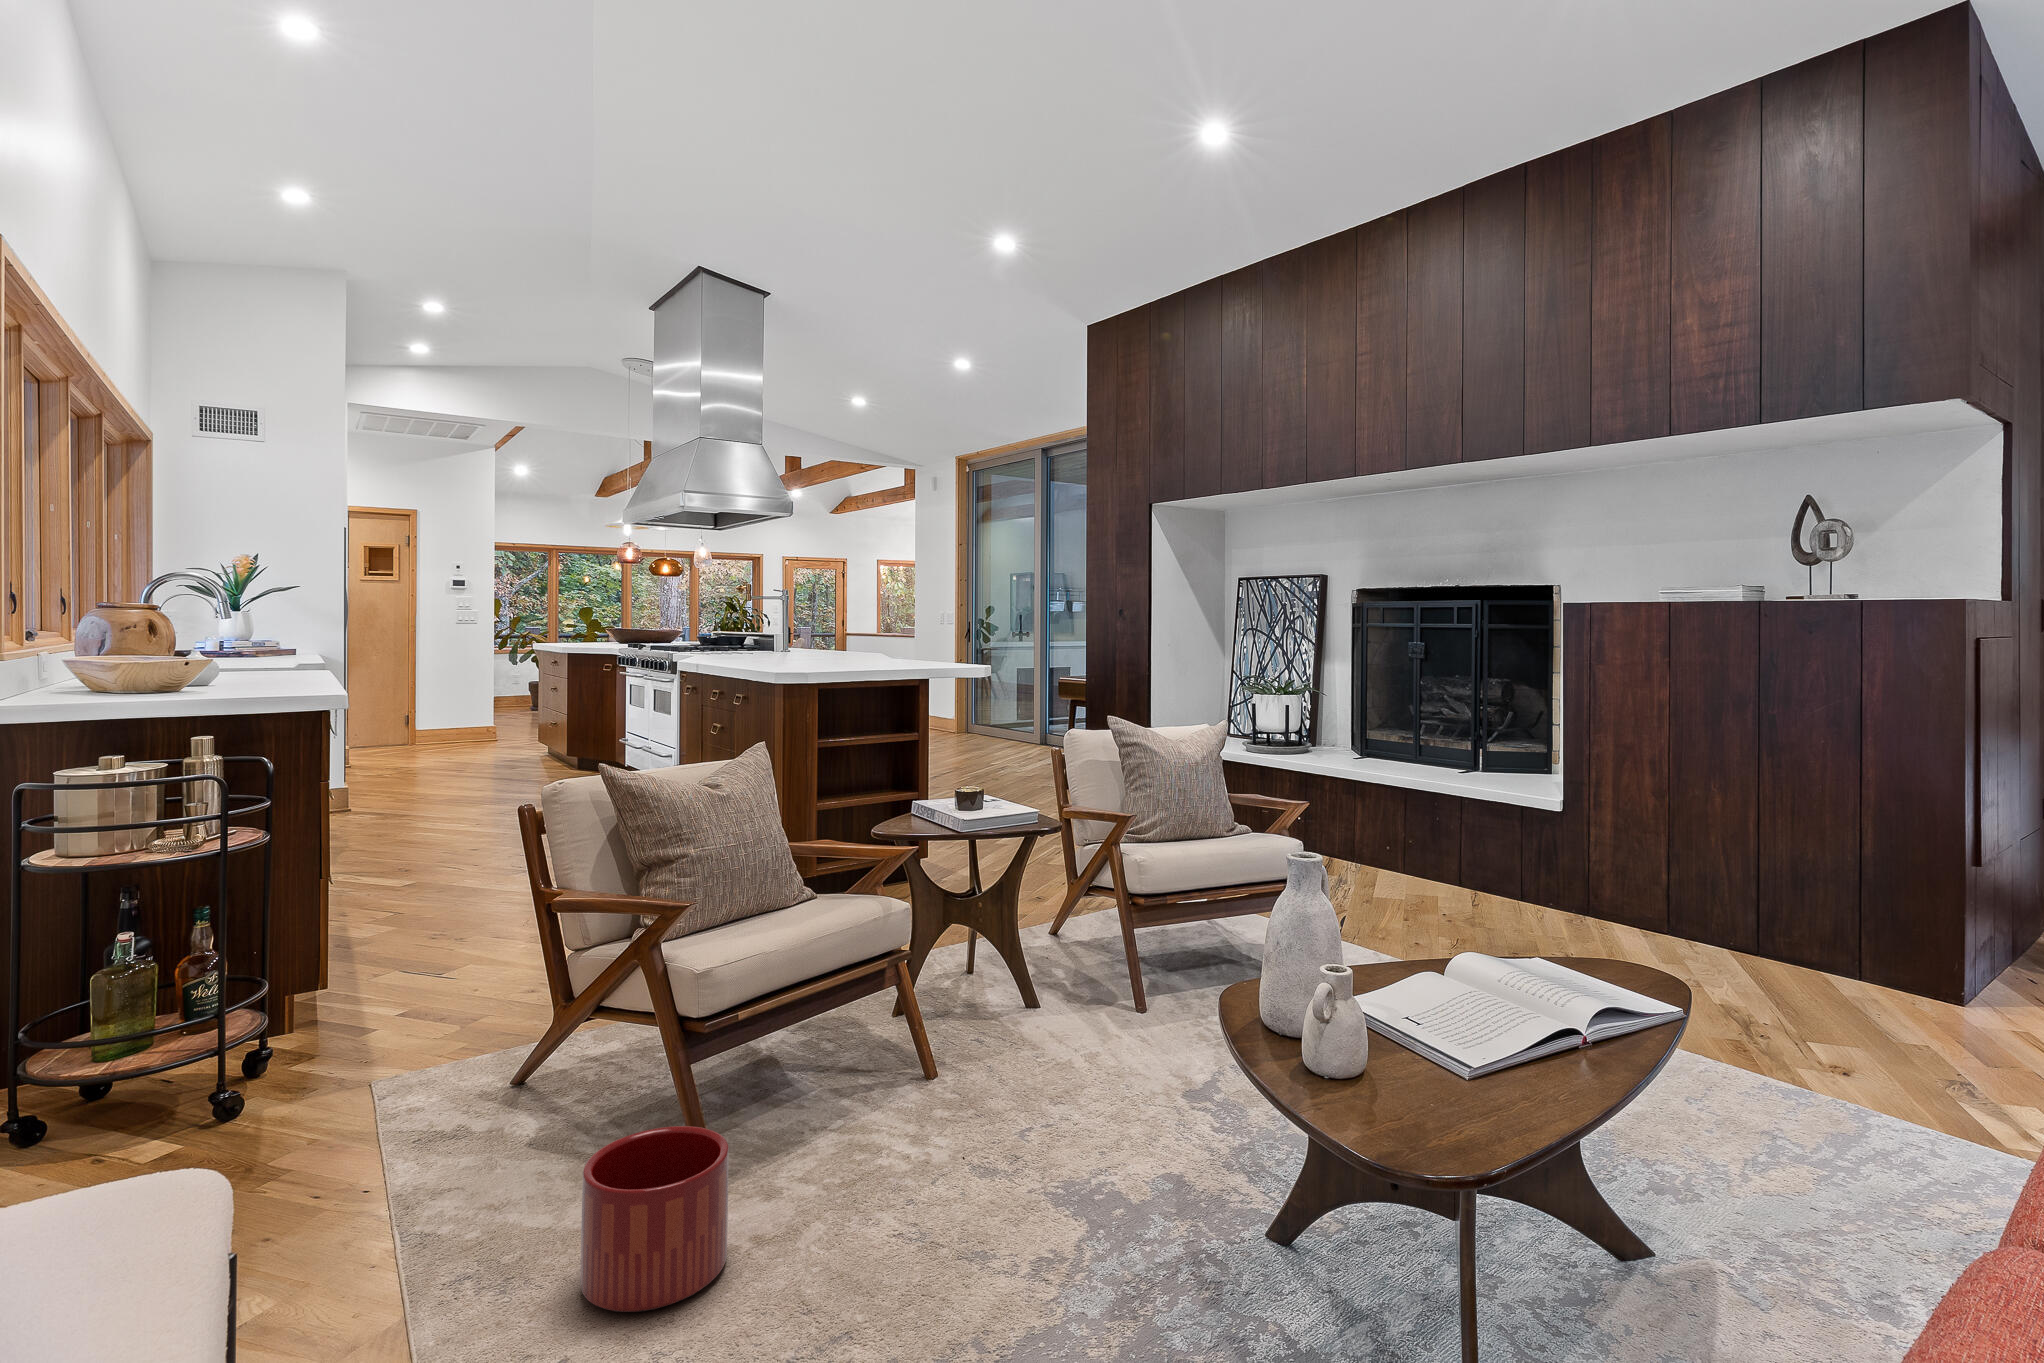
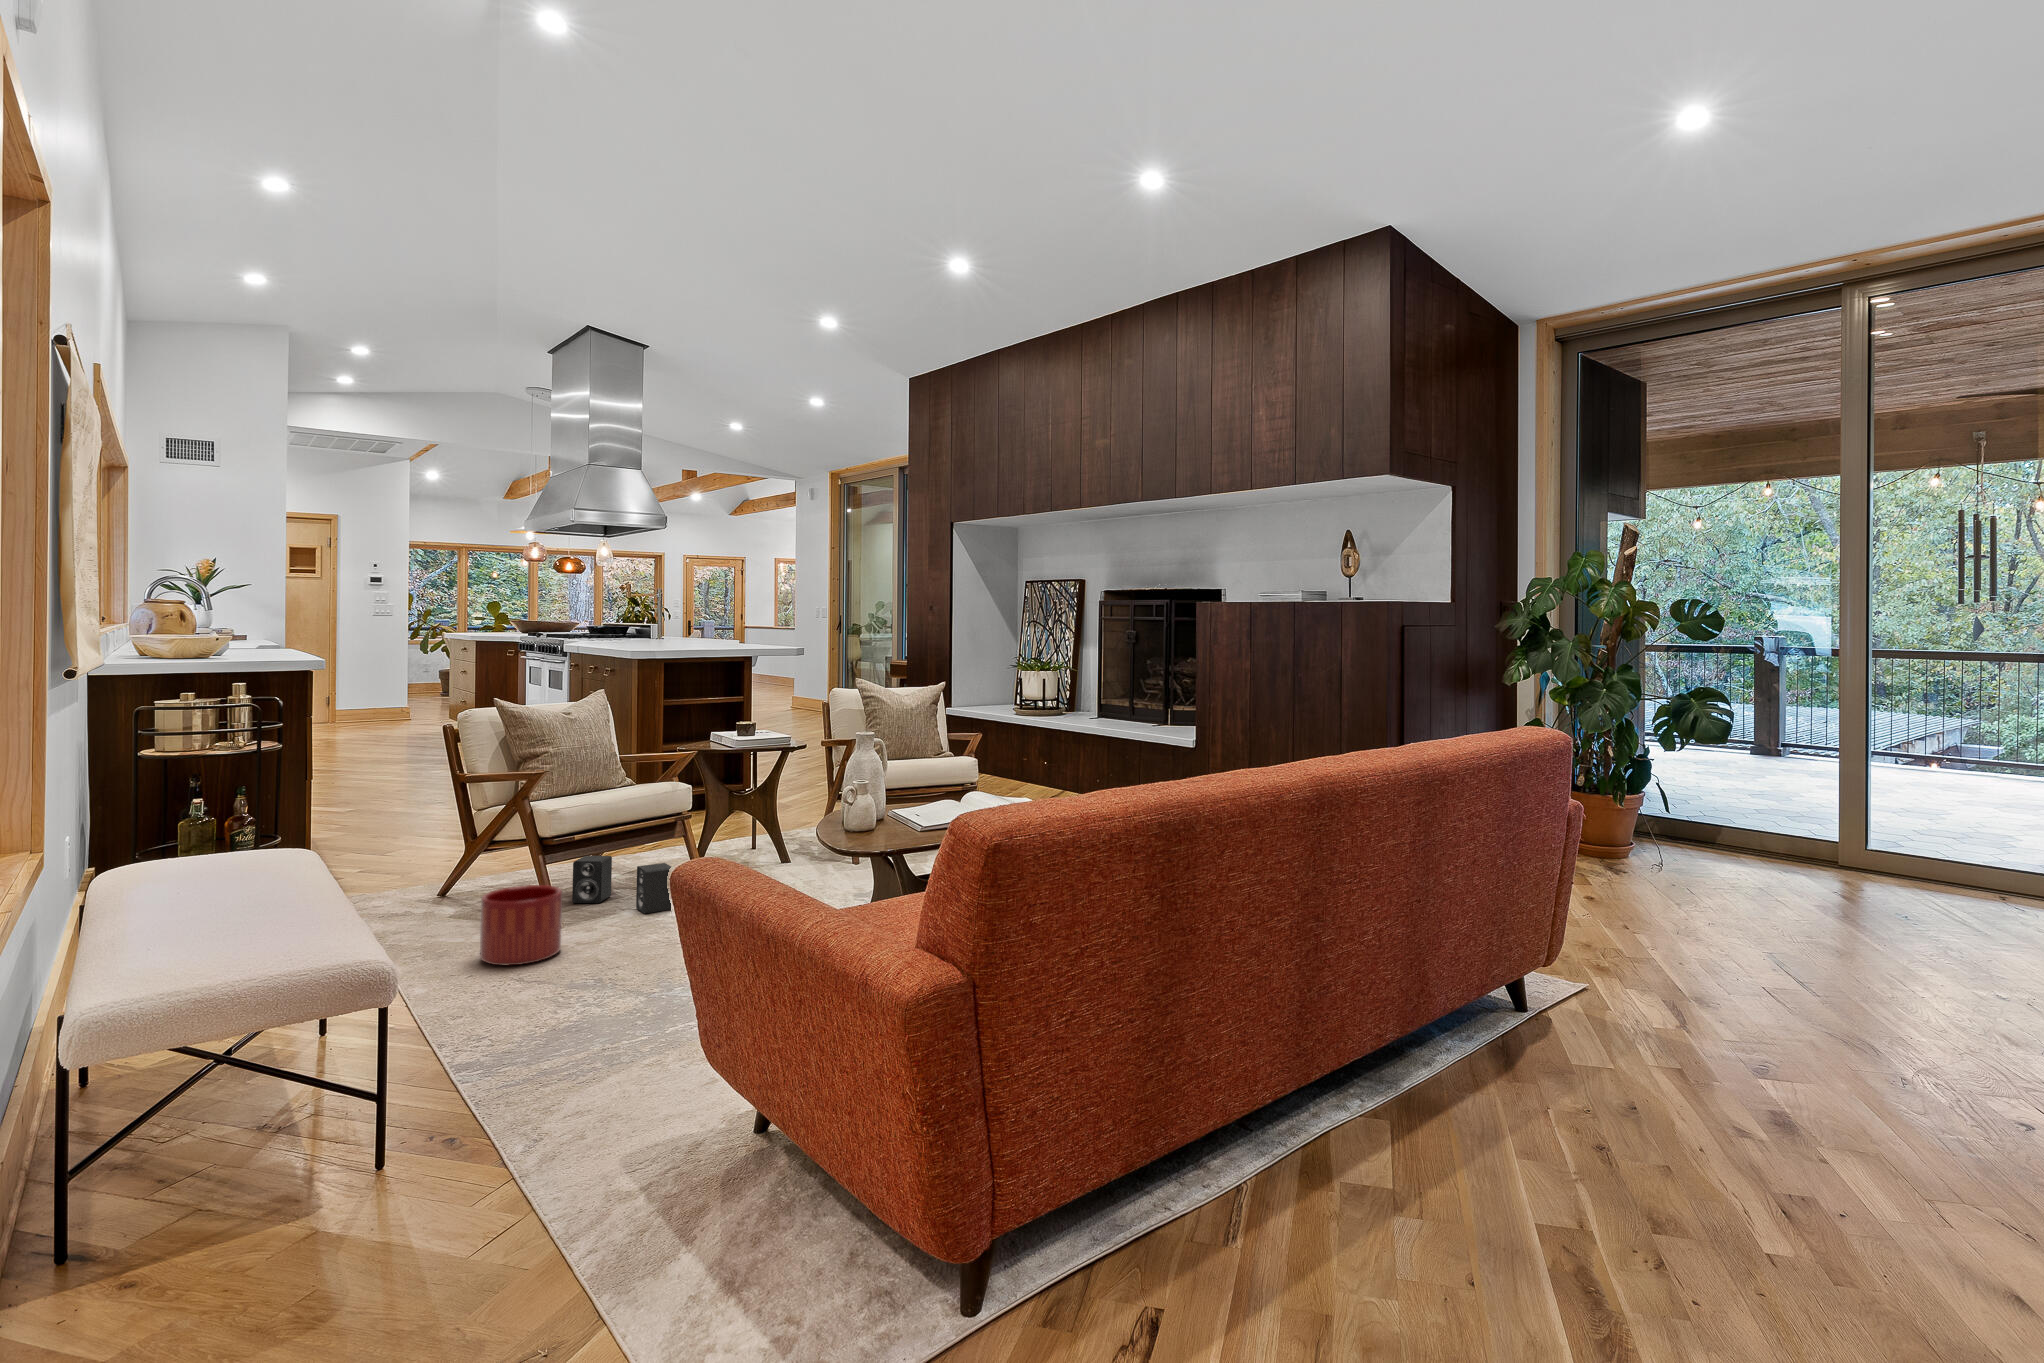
speaker: none [725,1020,894,1138] -> present [572,856,671,914]

